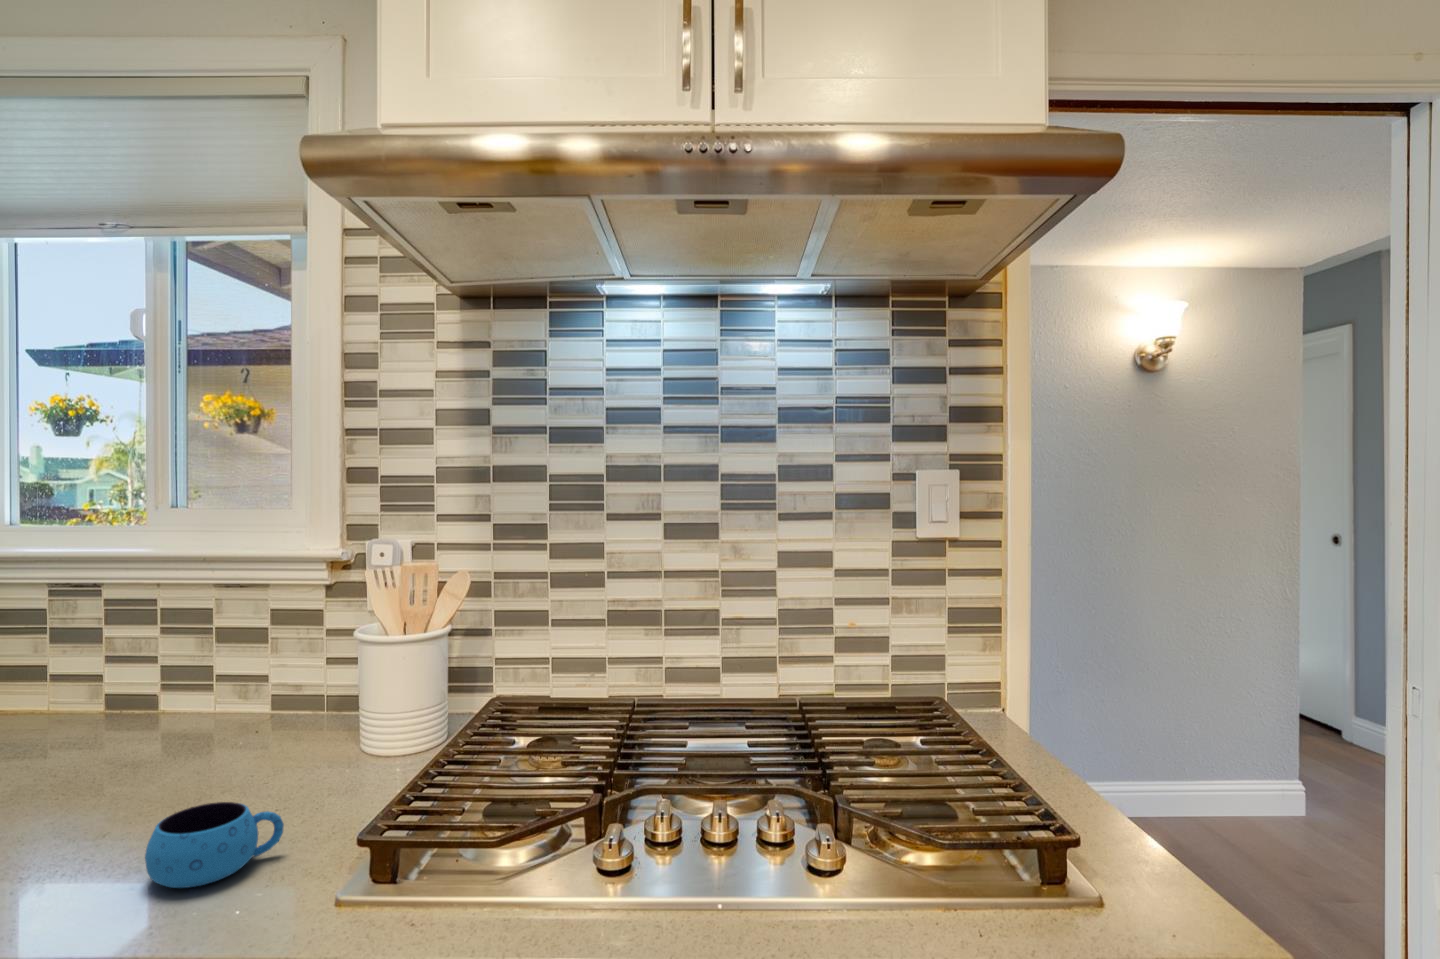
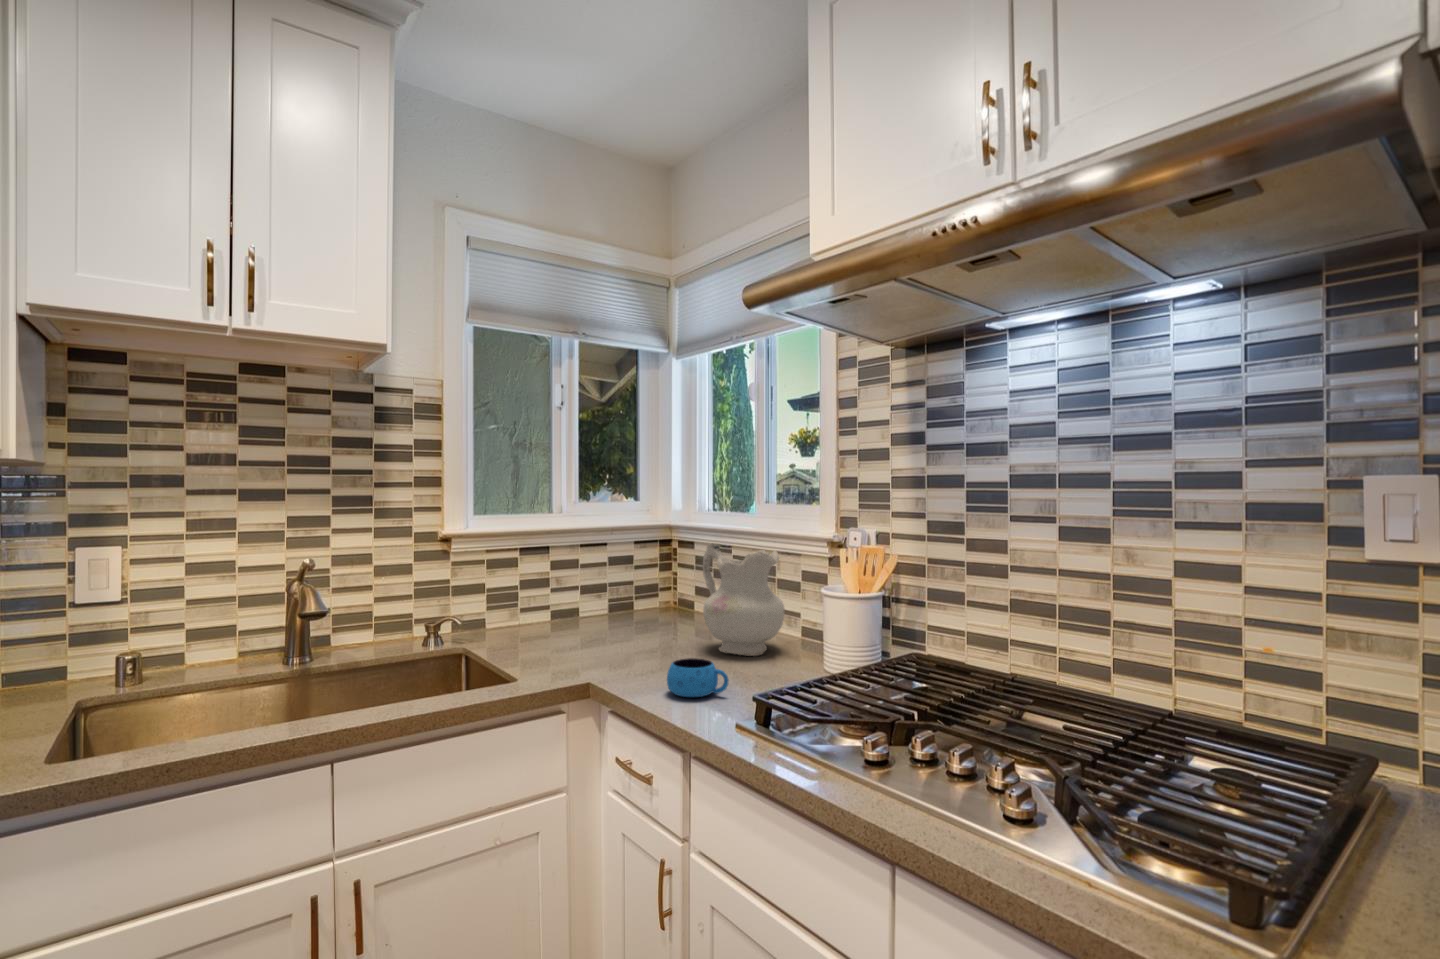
ceramic pitcher: none [93,587,276,777] -> present [703,543,784,656]

